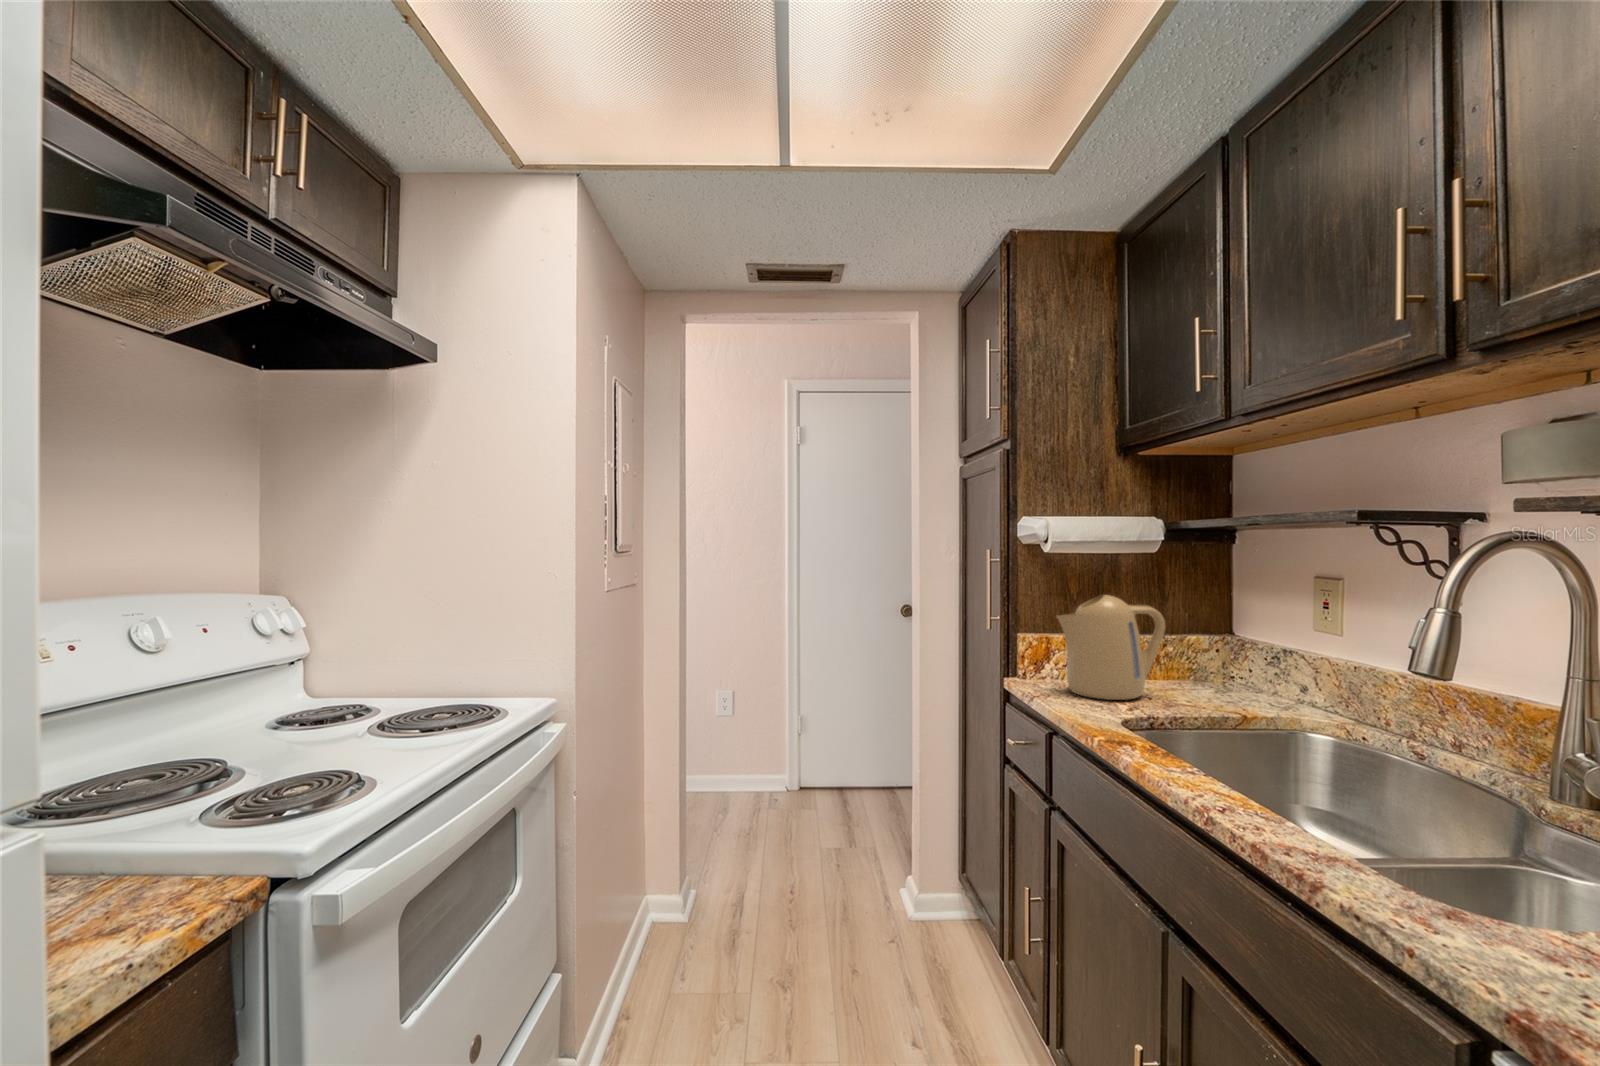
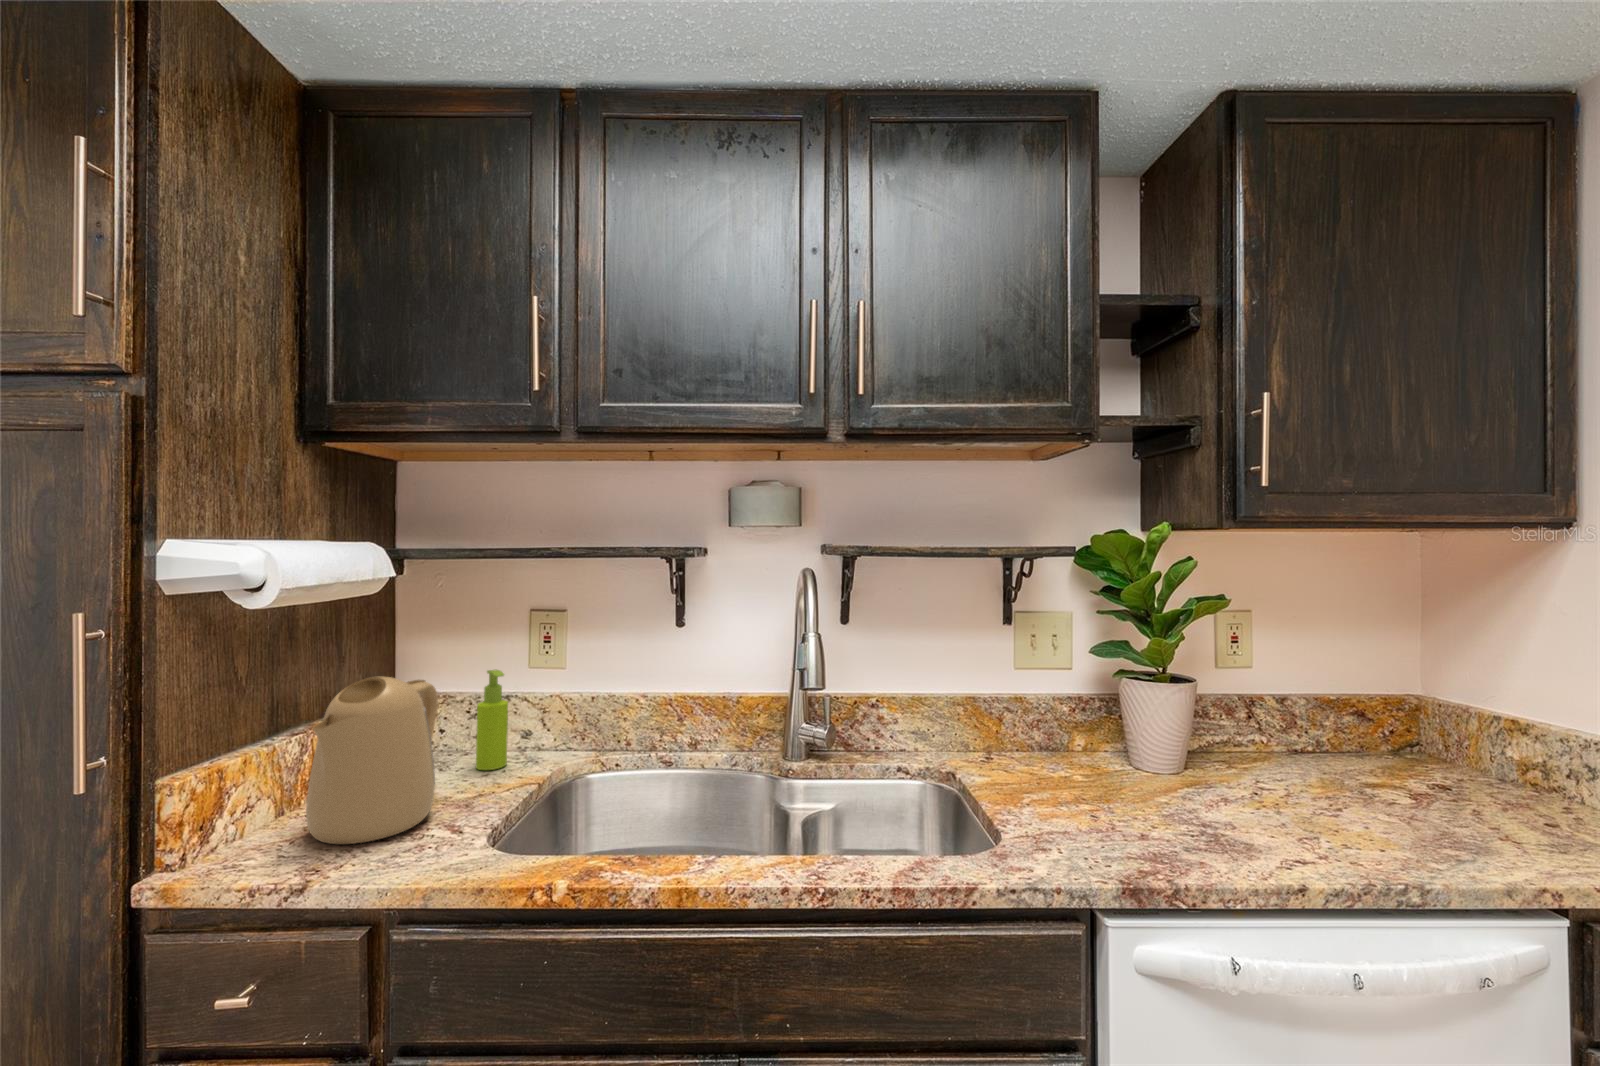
soap dispenser: none [1227,615,1257,703] -> present [476,670,508,770]

